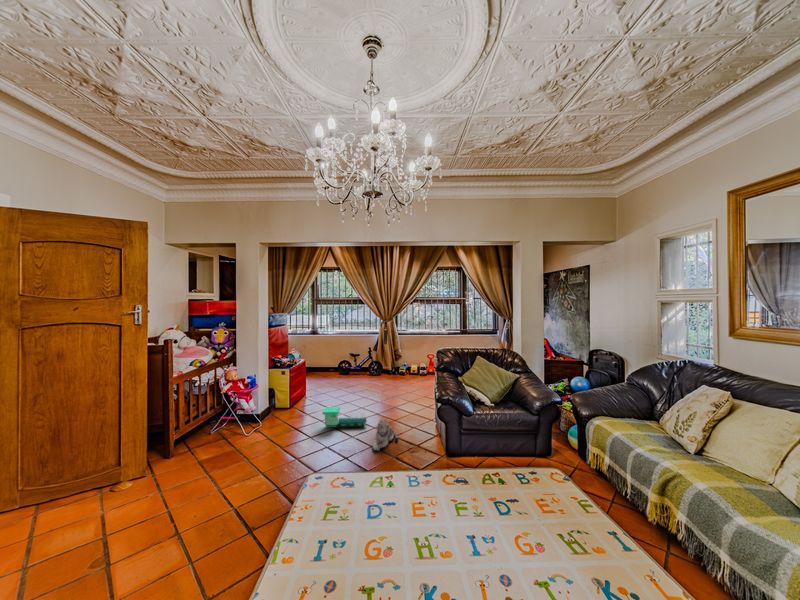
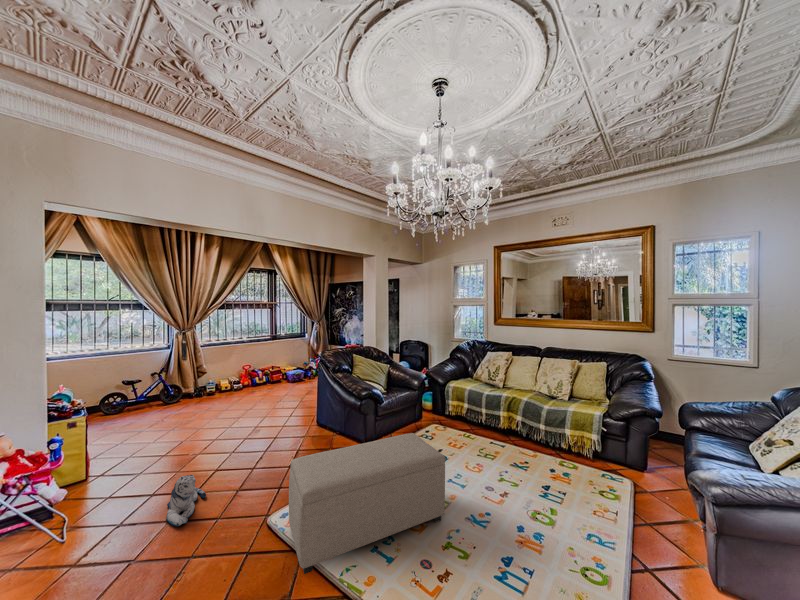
toy train: present [323,407,367,429] -> none [22,481,131,537]
ottoman: none [408,431,565,560] -> present [289,433,445,574]

